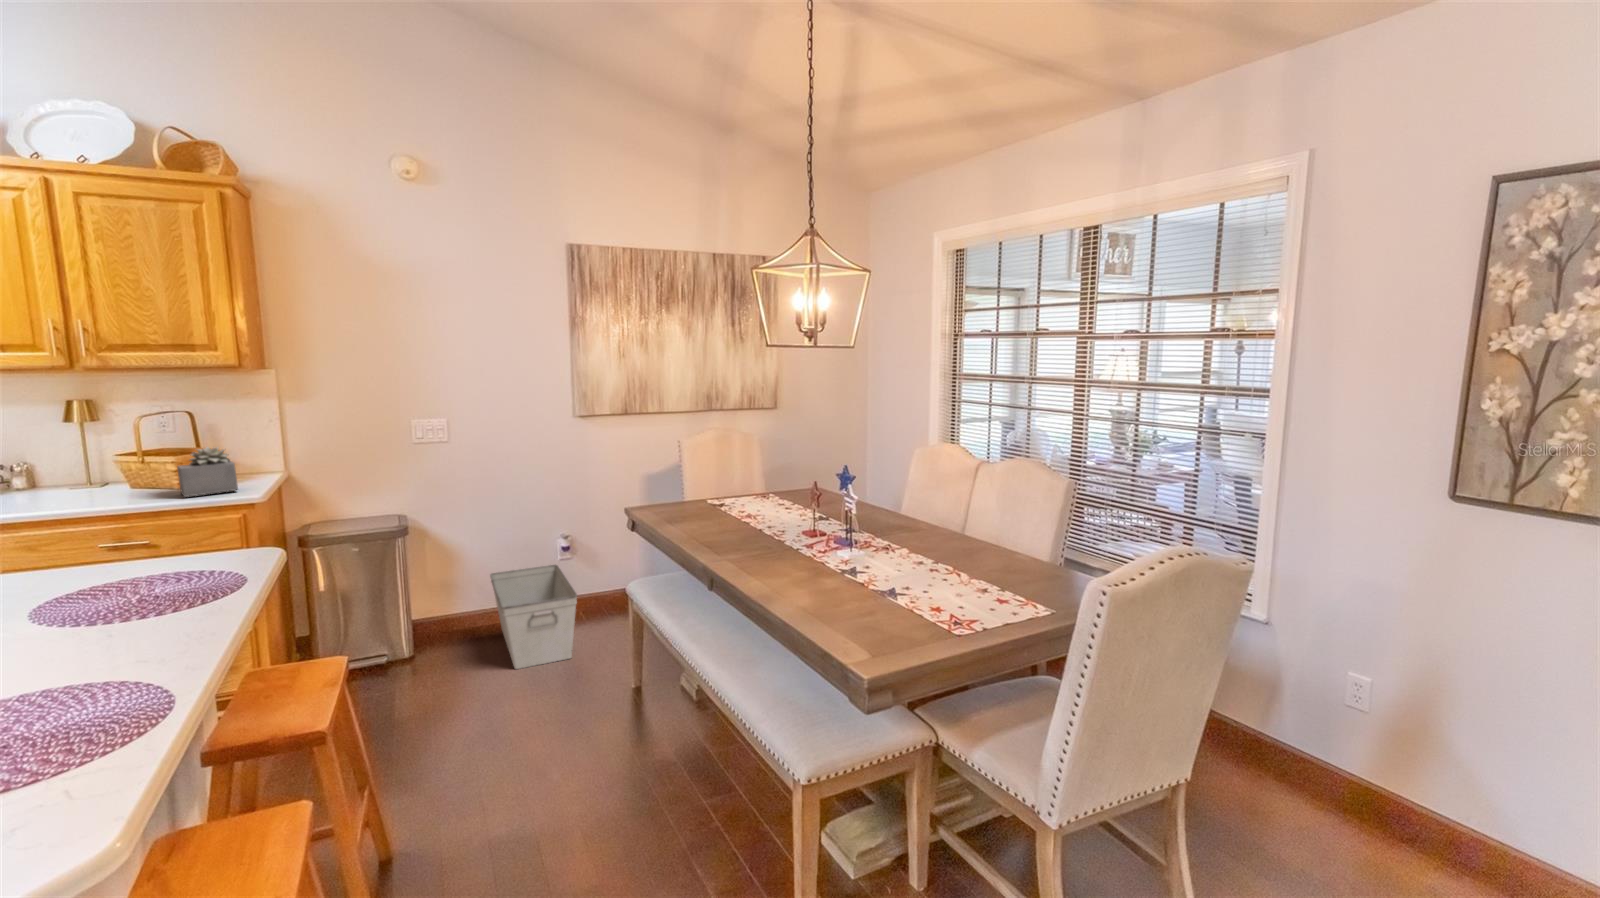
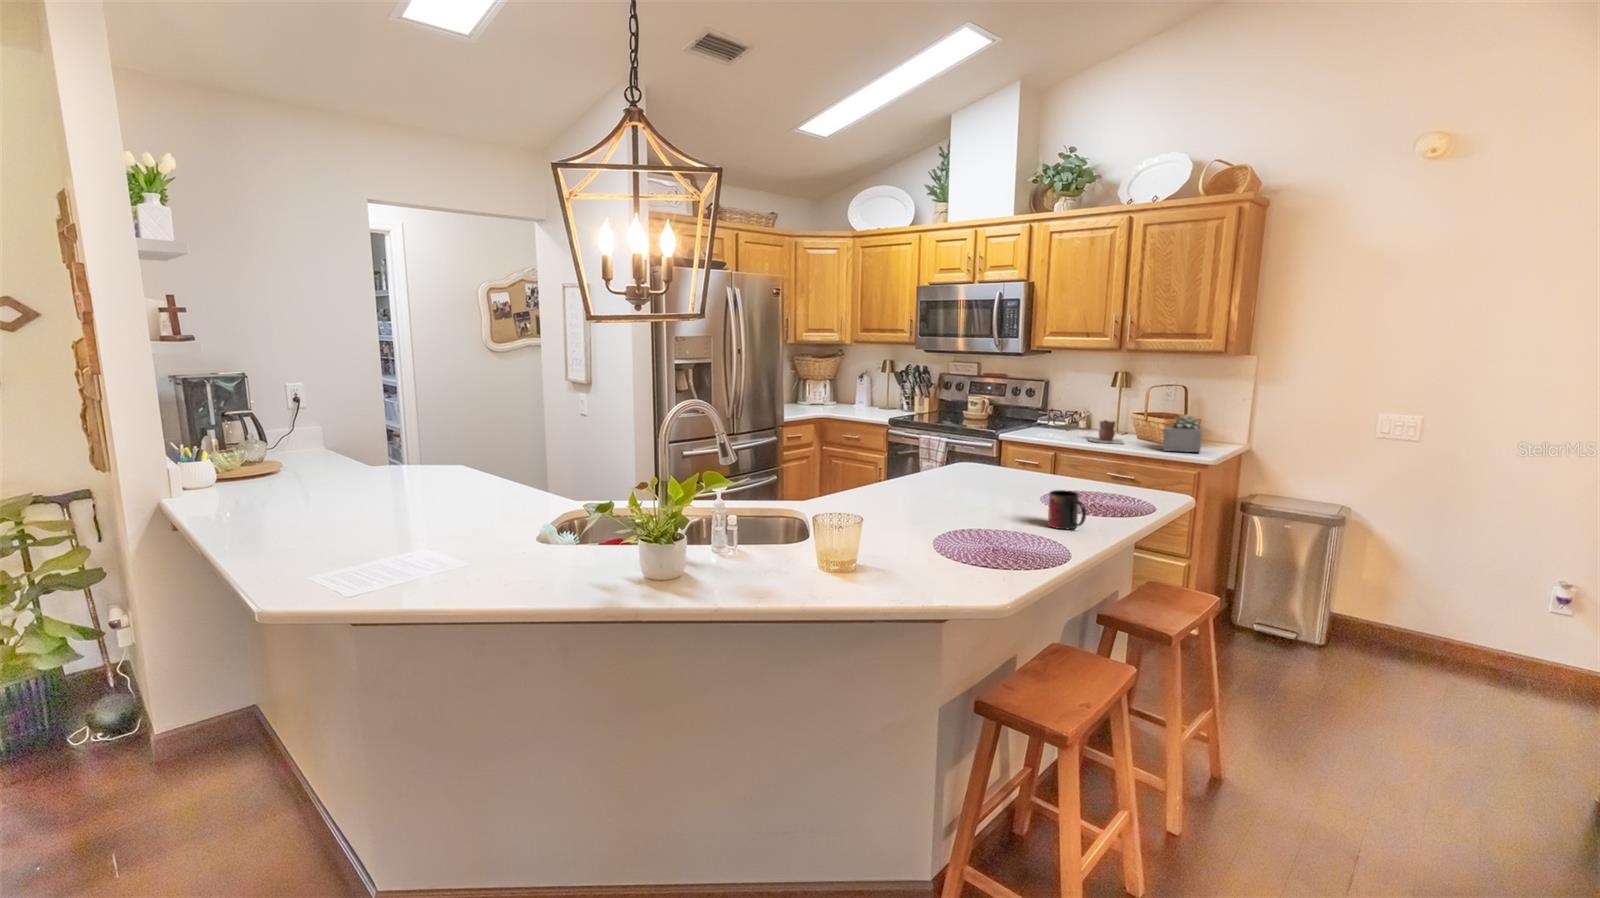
vase: none [43,470,115,505] -> present [1089,420,1124,444]
storage bin: present [490,565,577,669] -> none [1426,597,1546,730]
mug: none [79,592,166,661] -> present [1048,490,1086,529]

